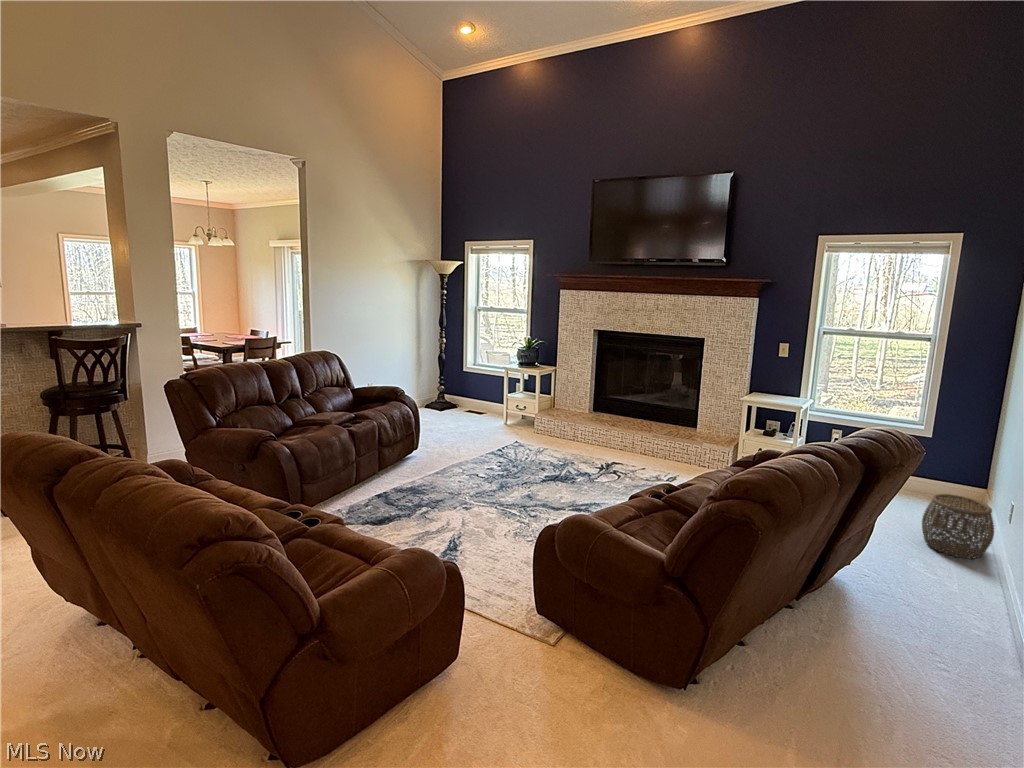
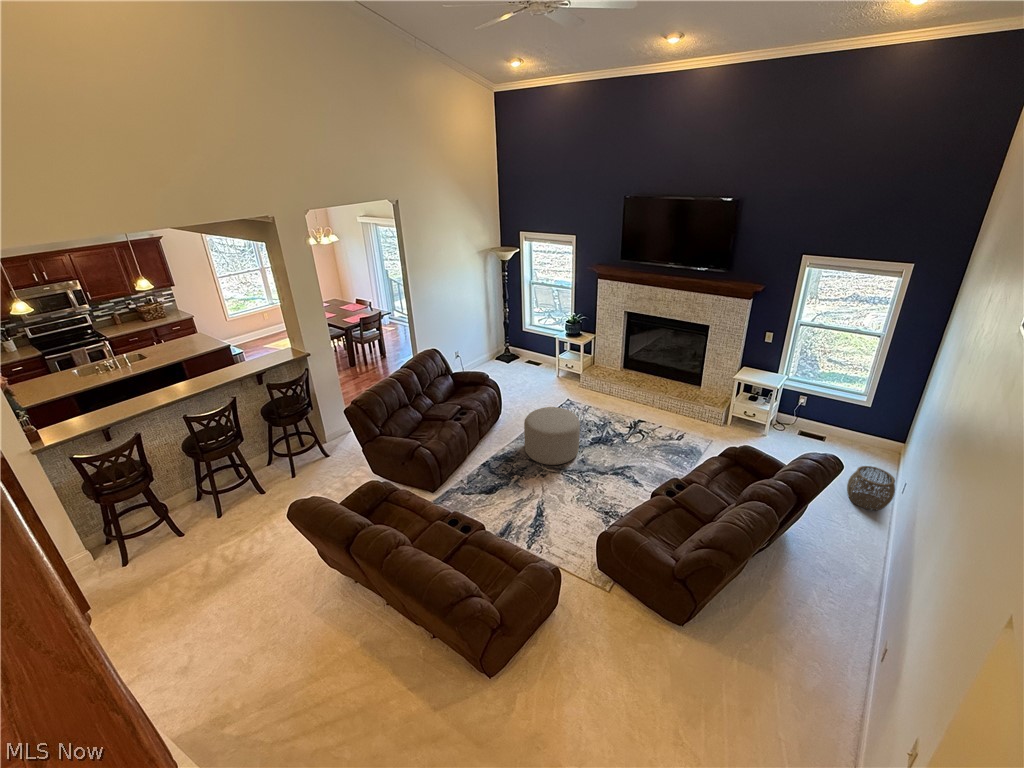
ottoman: none [444,423,527,498] -> present [524,407,580,465]

